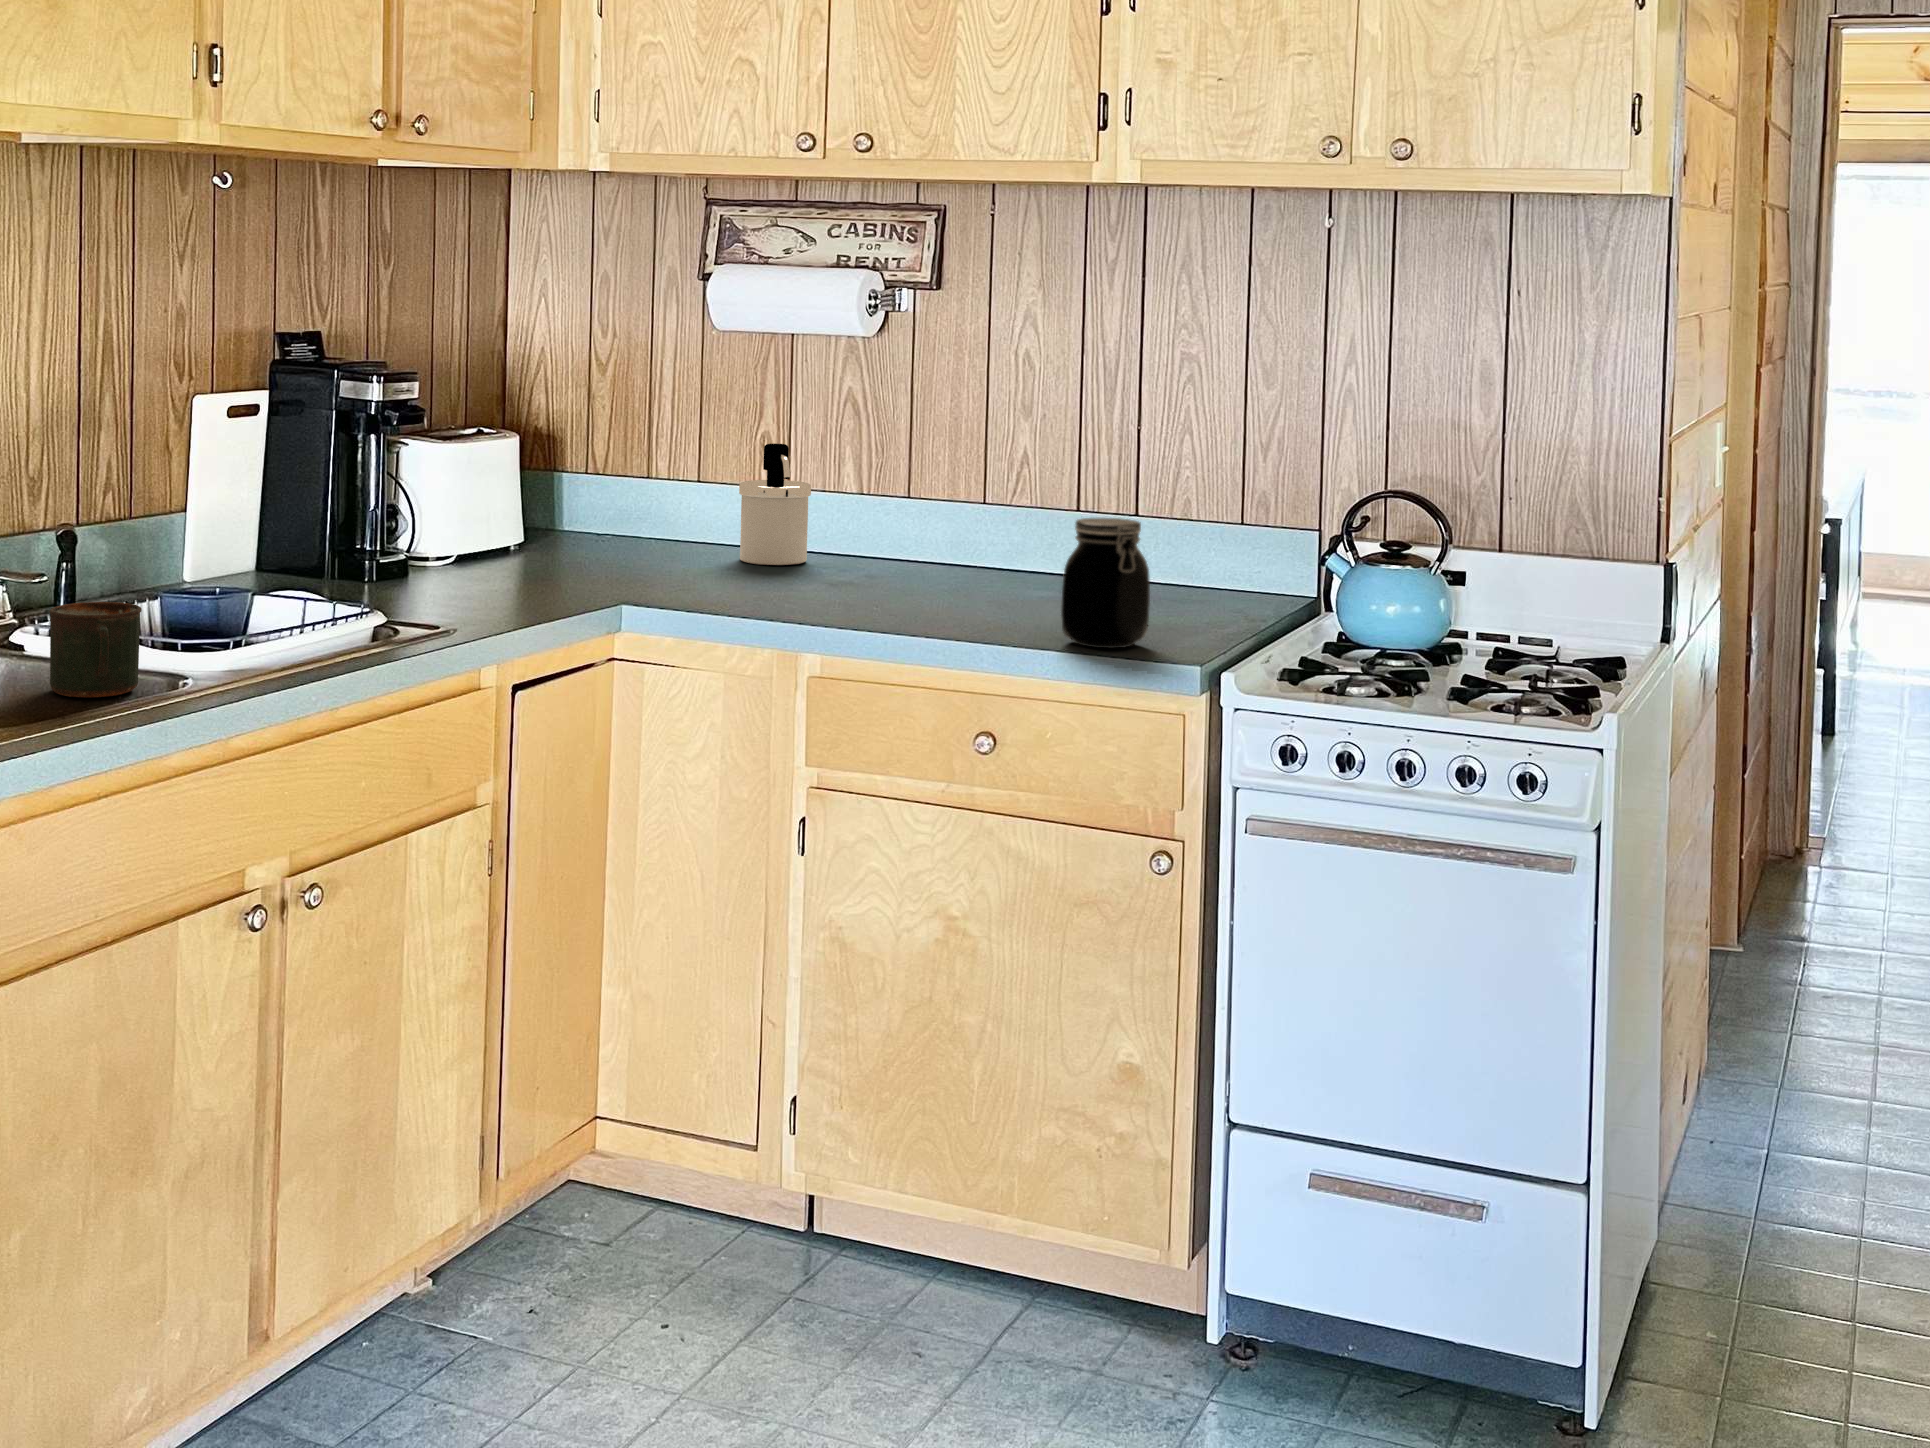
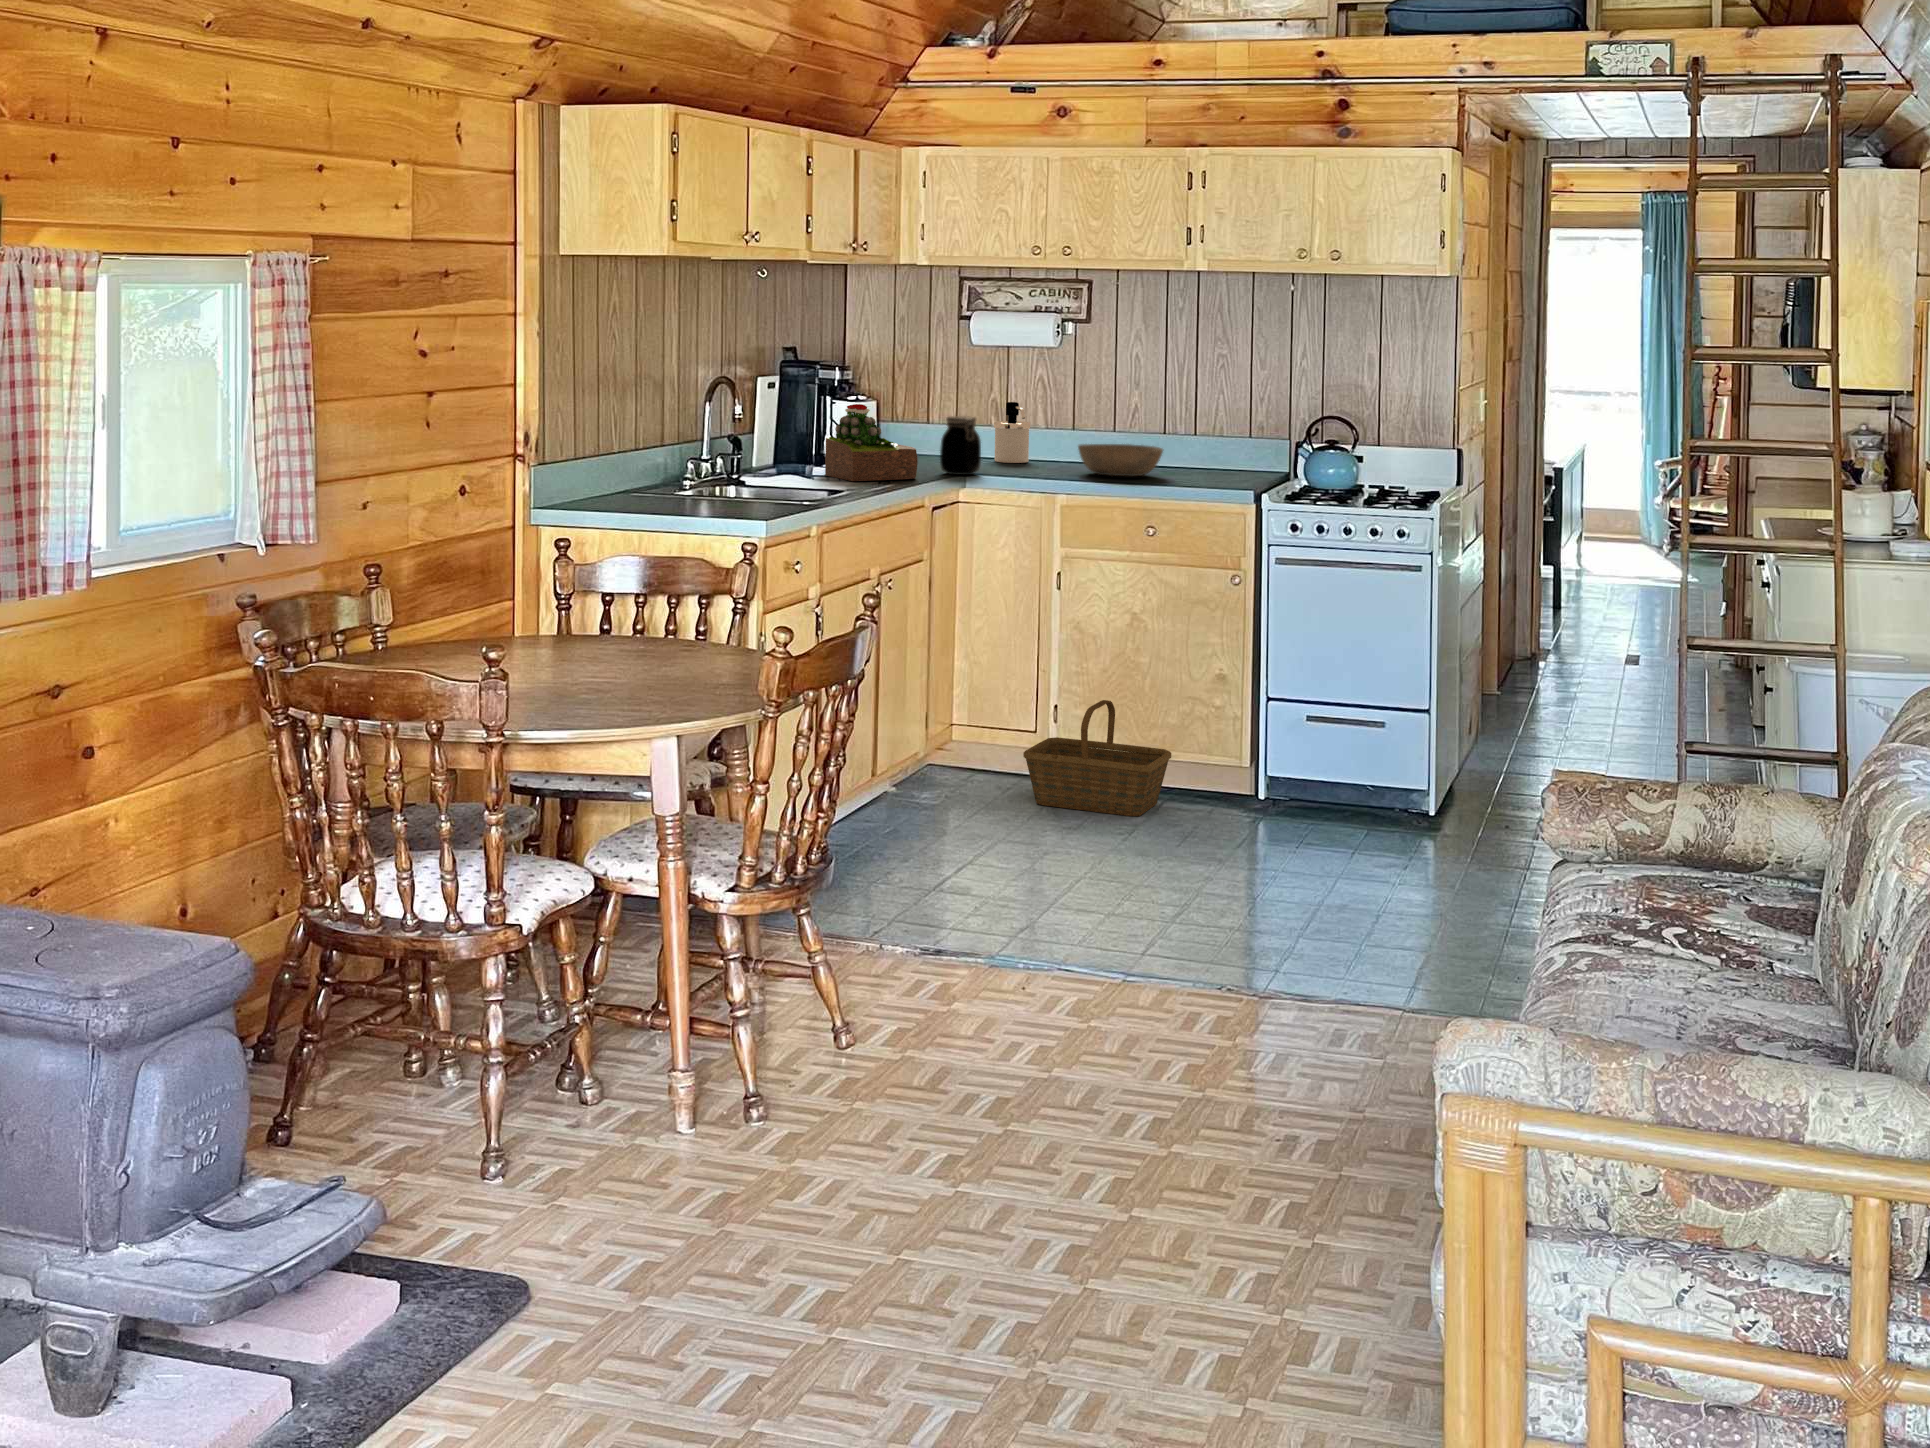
succulent plant: none [327,454,515,621] -> present [825,404,918,481]
jar: present [1061,518,1150,648] -> present [940,416,981,475]
bowl: none [880,533,1054,605] -> present [1078,444,1163,476]
mug: present [49,602,142,697] -> none [766,464,803,503]
basket: none [701,1100,1024,1382] -> present [1023,700,1171,816]

